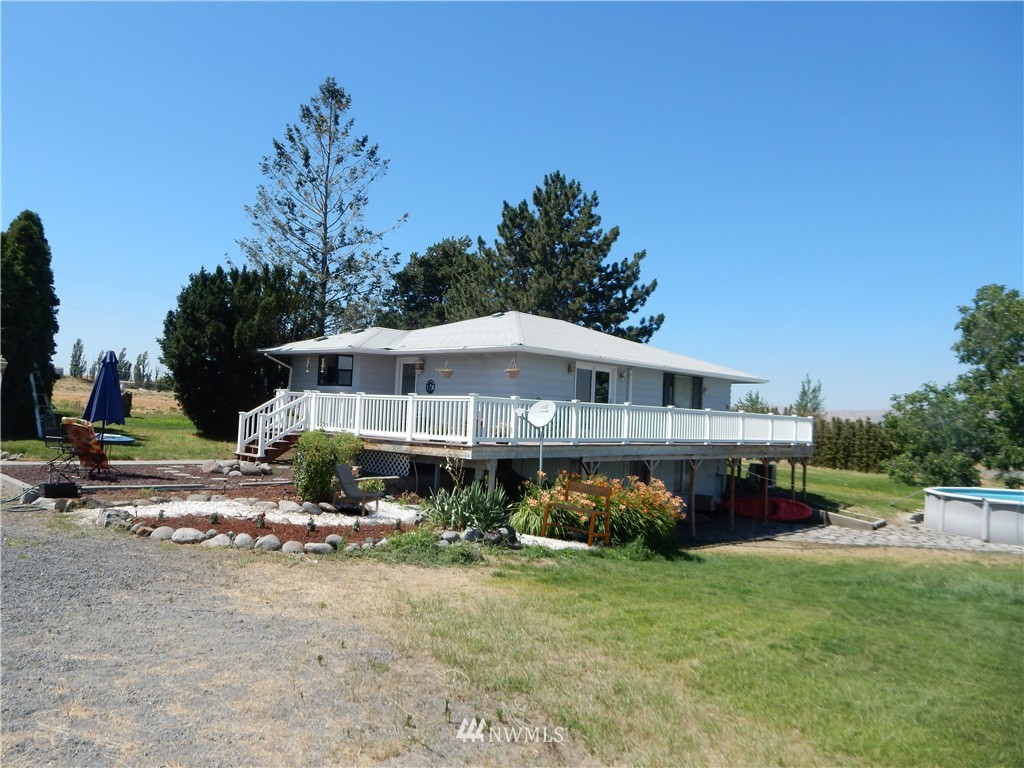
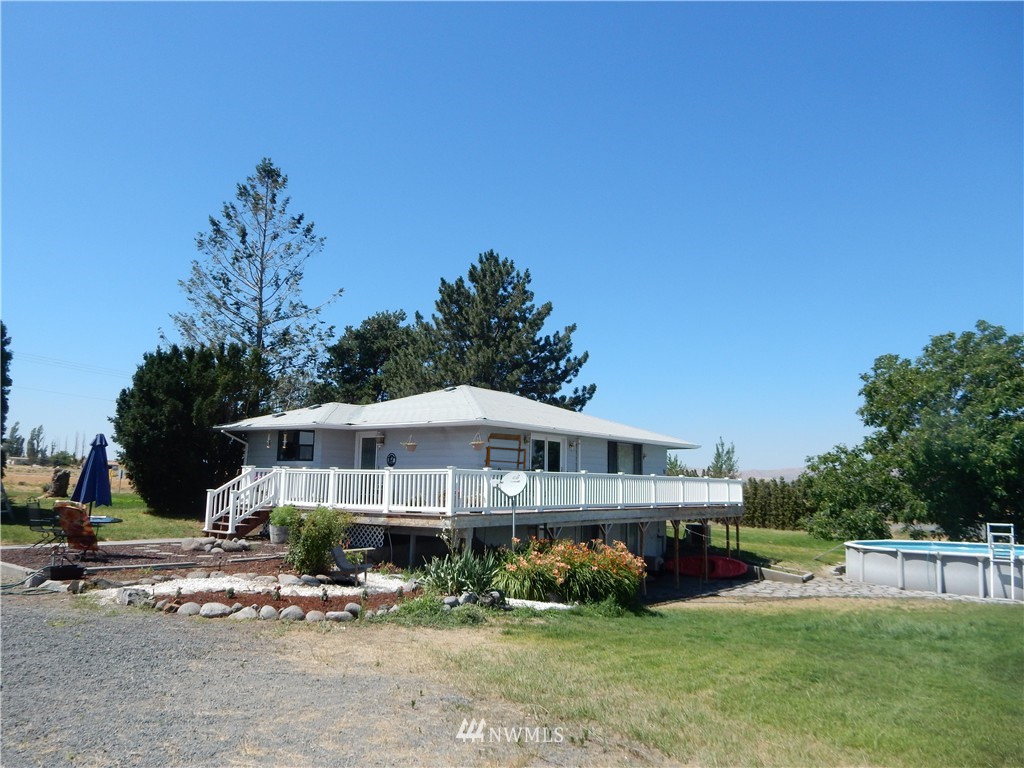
bench: present [542,480,612,547] -> present [484,433,526,469]

